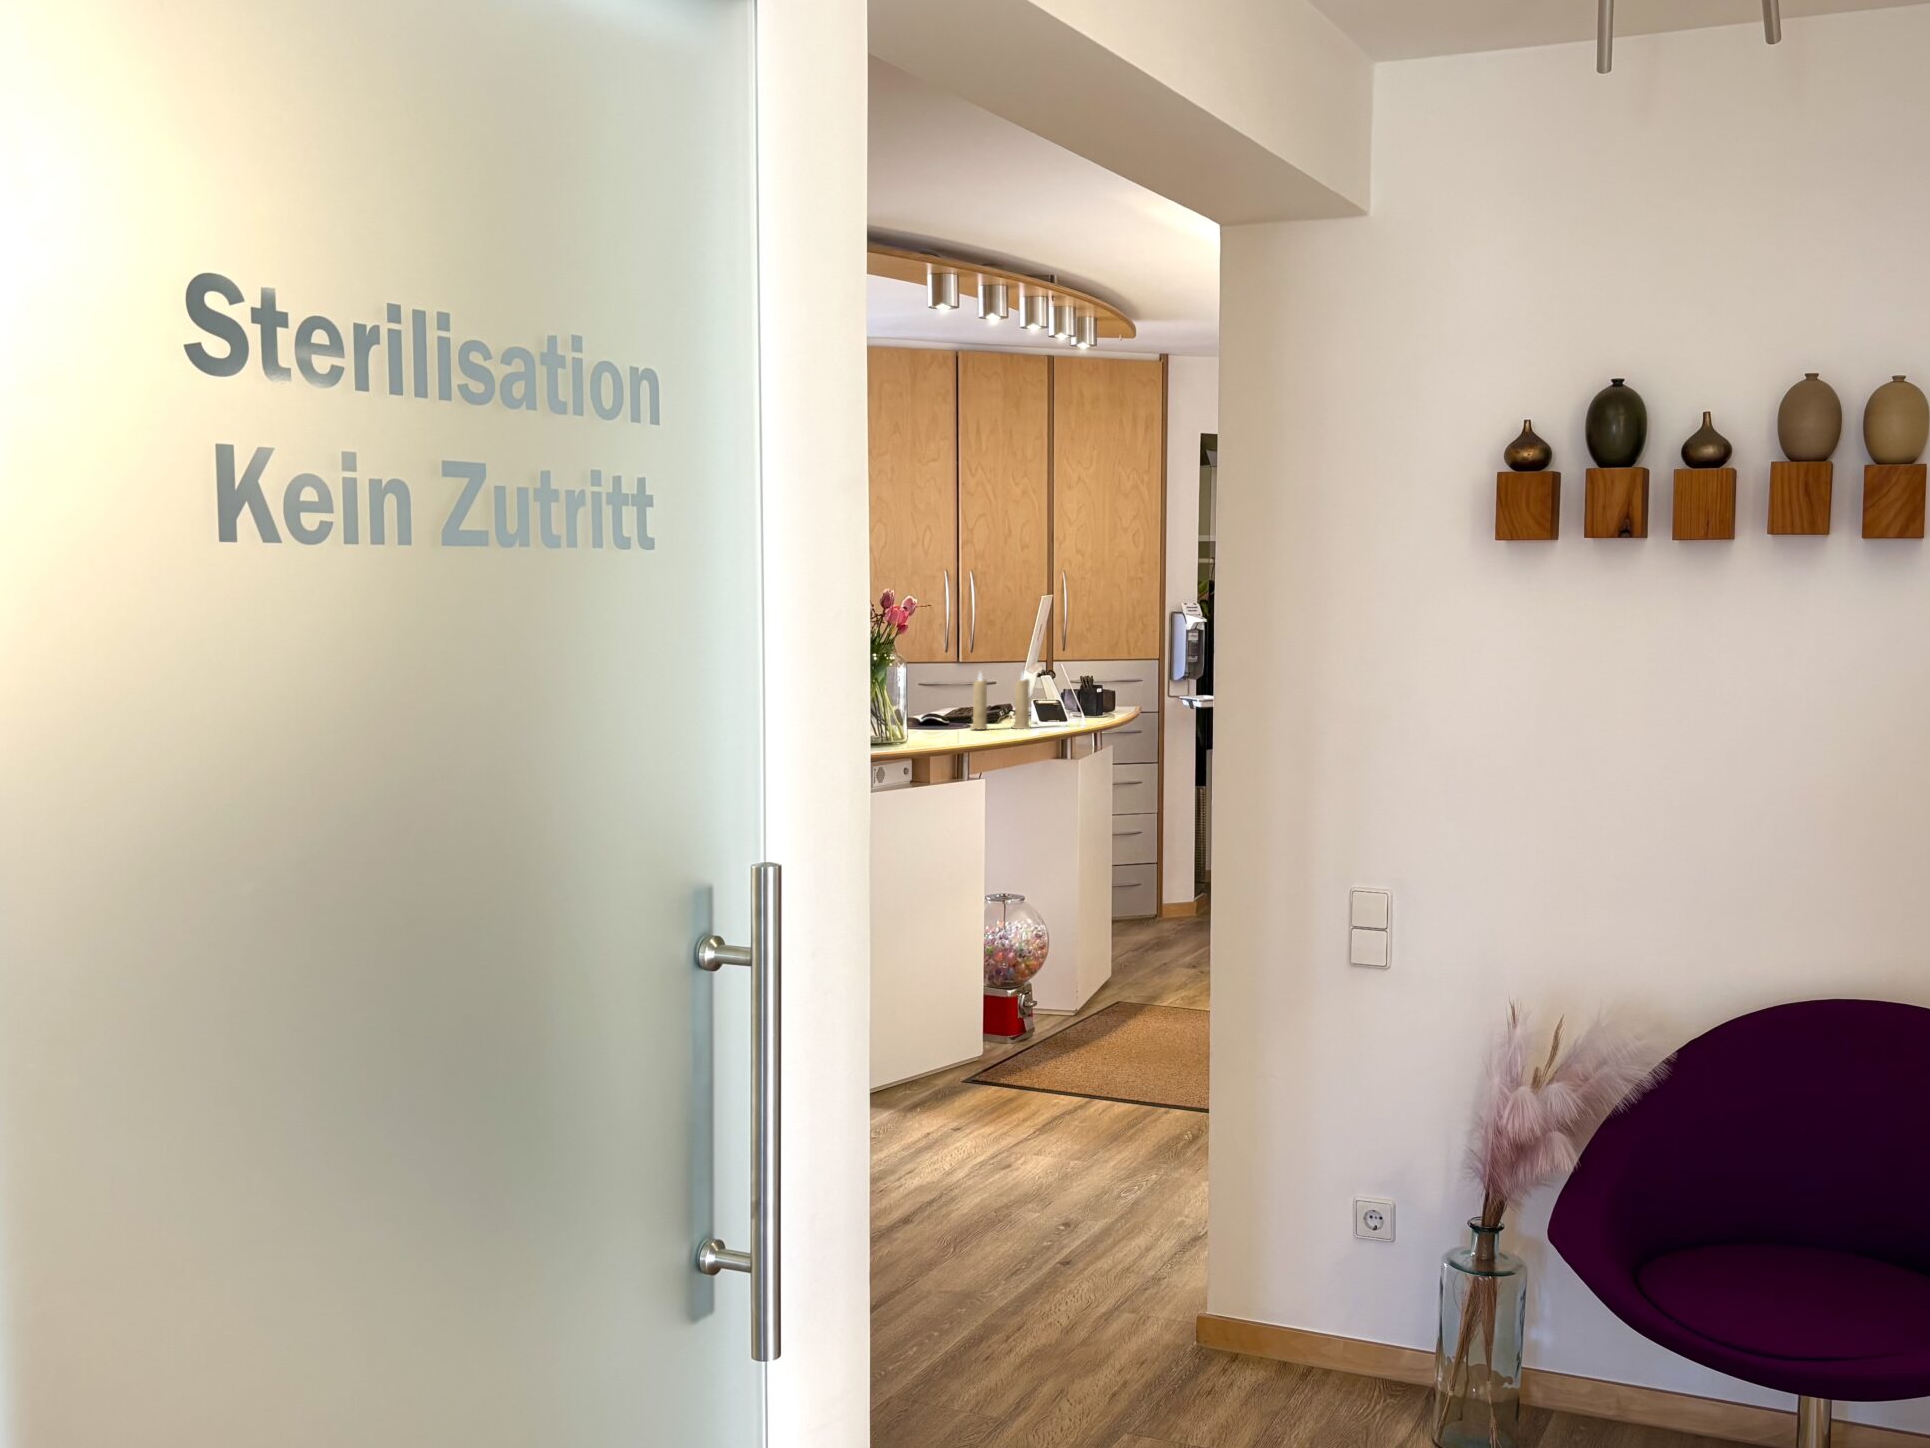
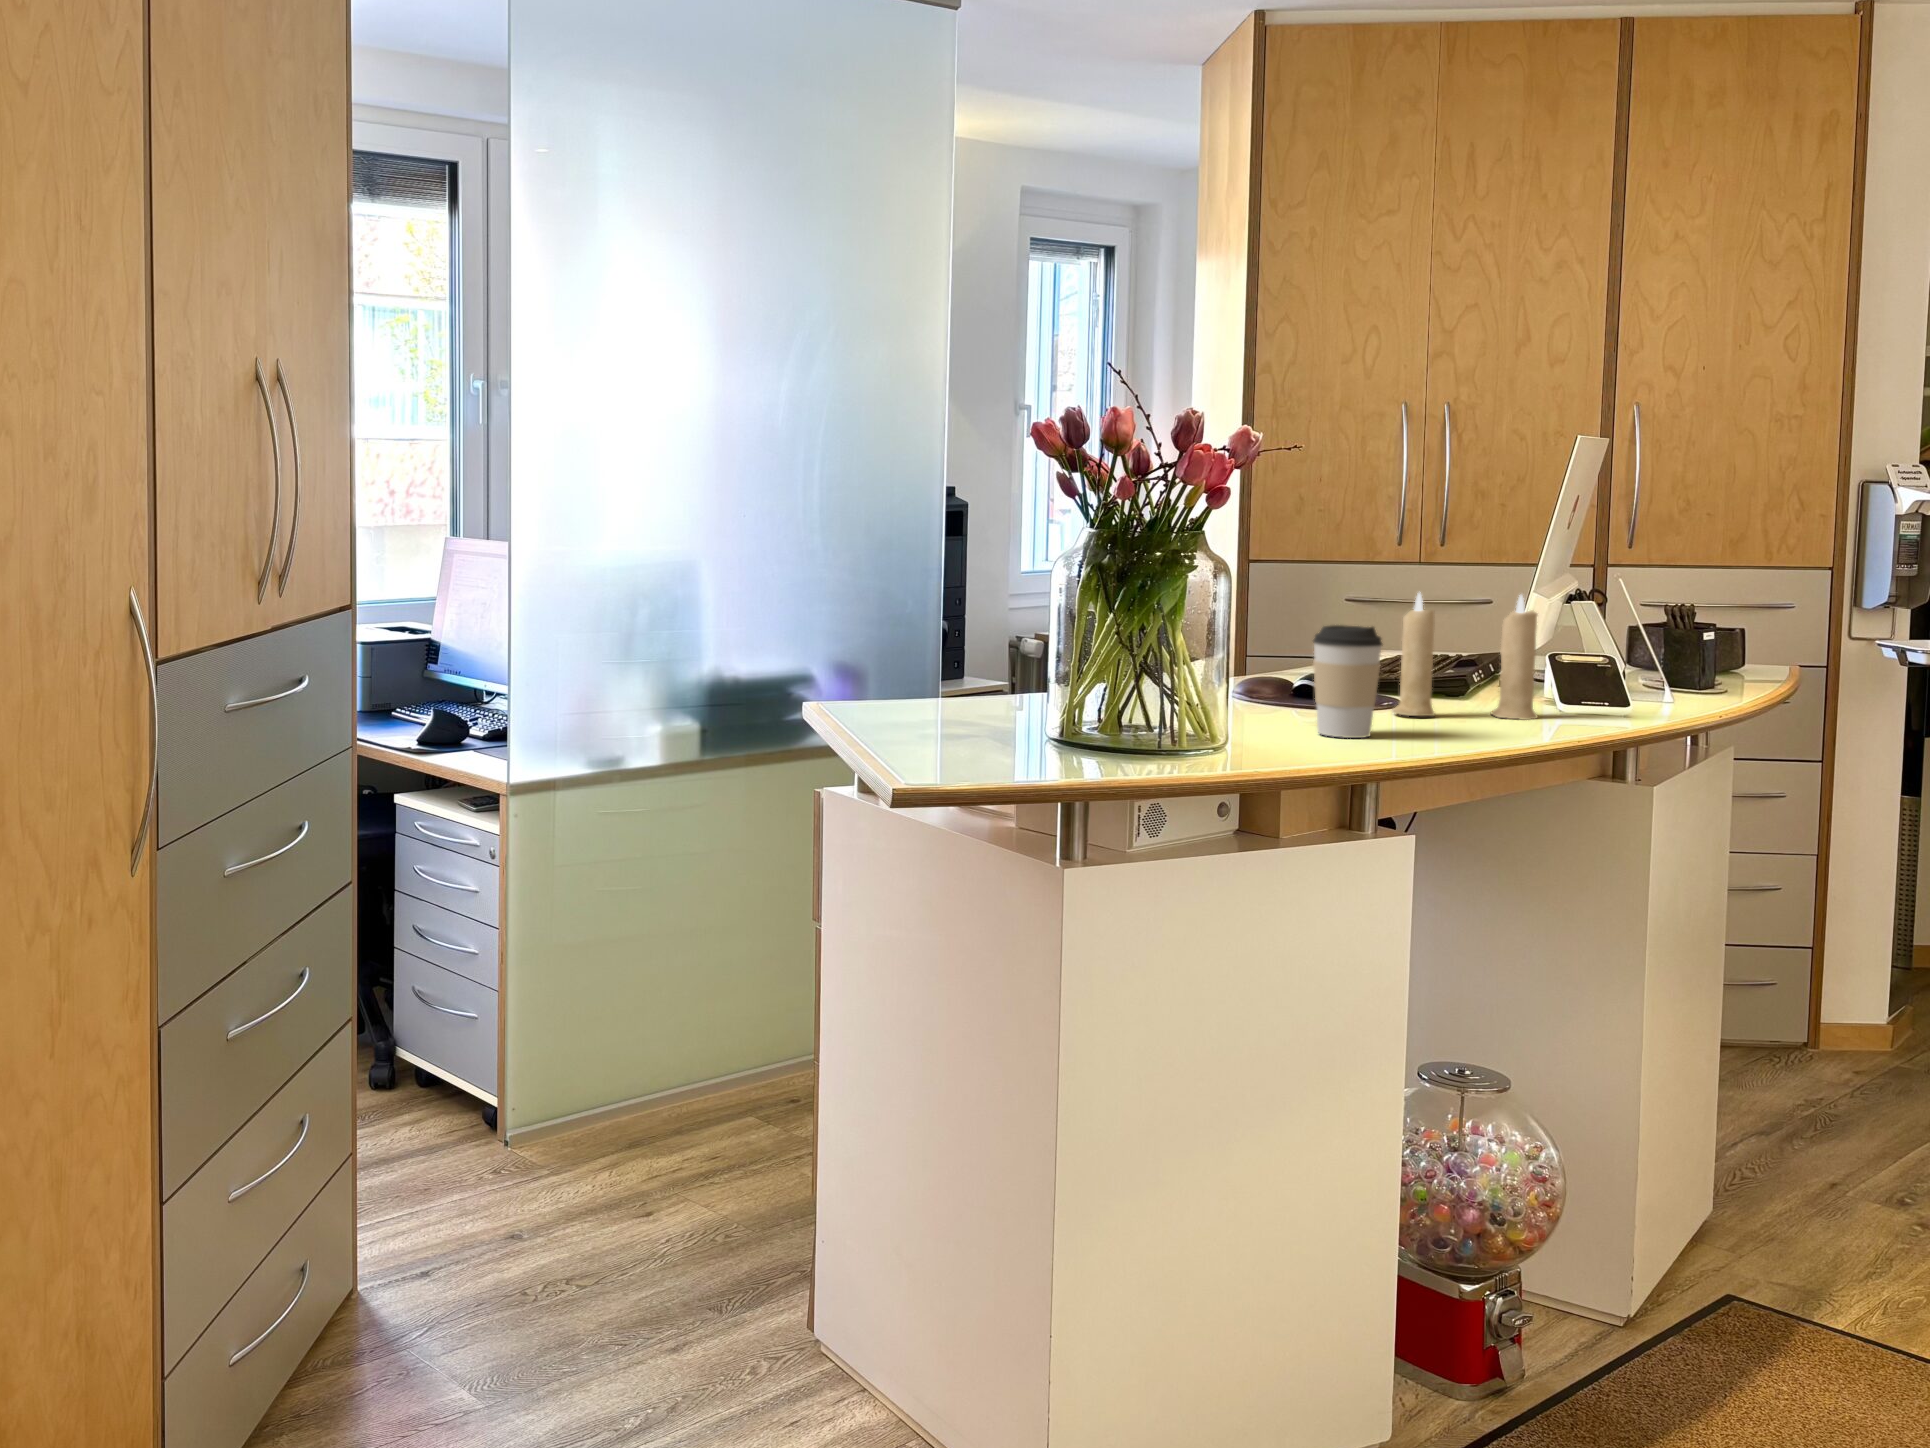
coffee cup: none [940,686,970,737] -> present [1313,625,1382,738]

